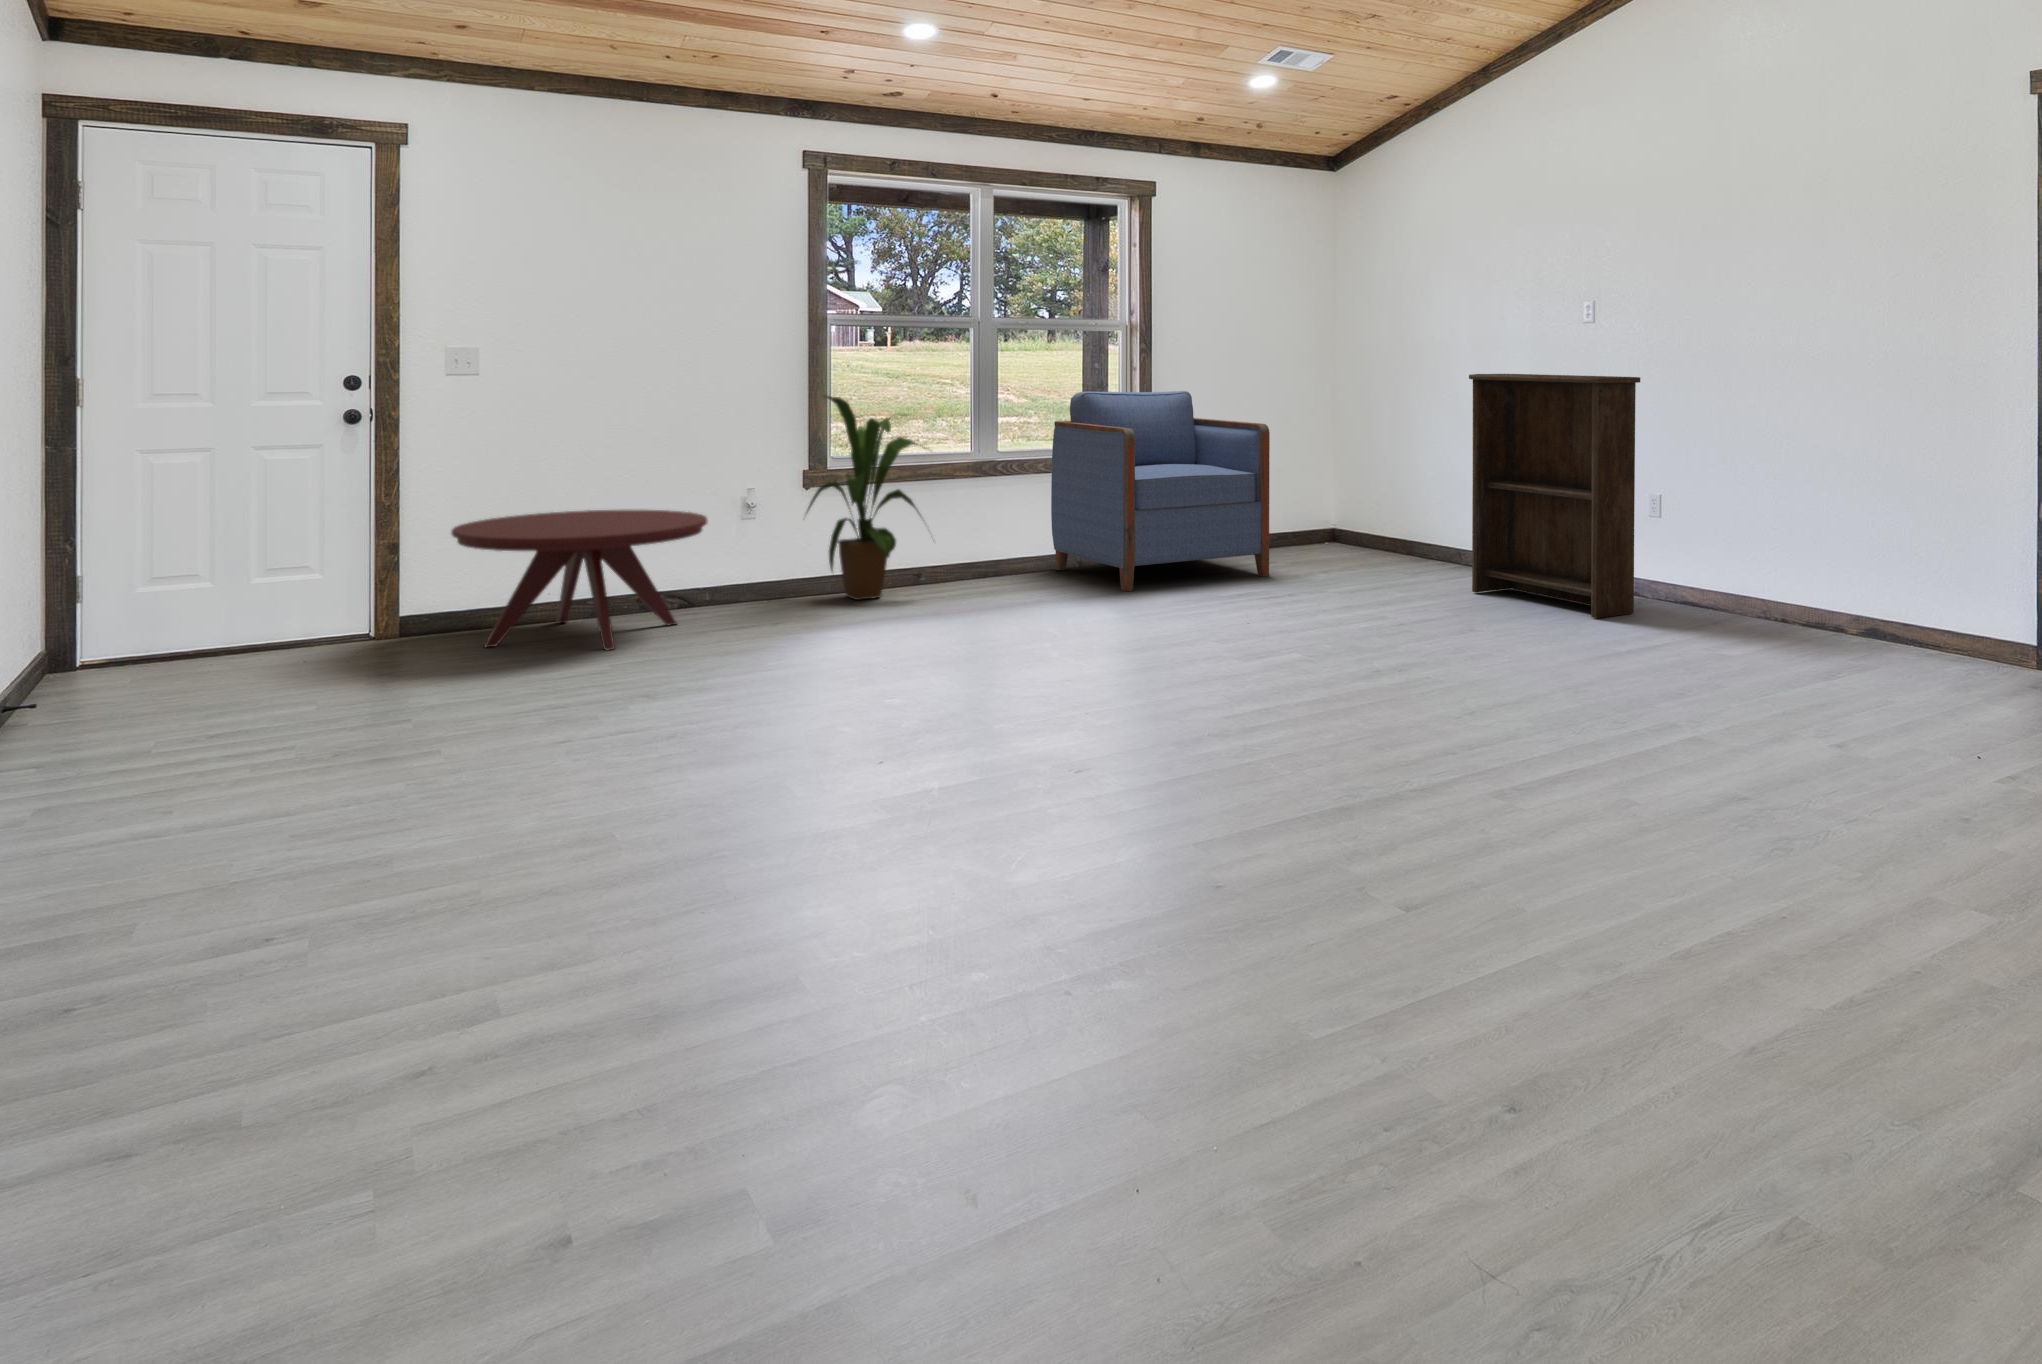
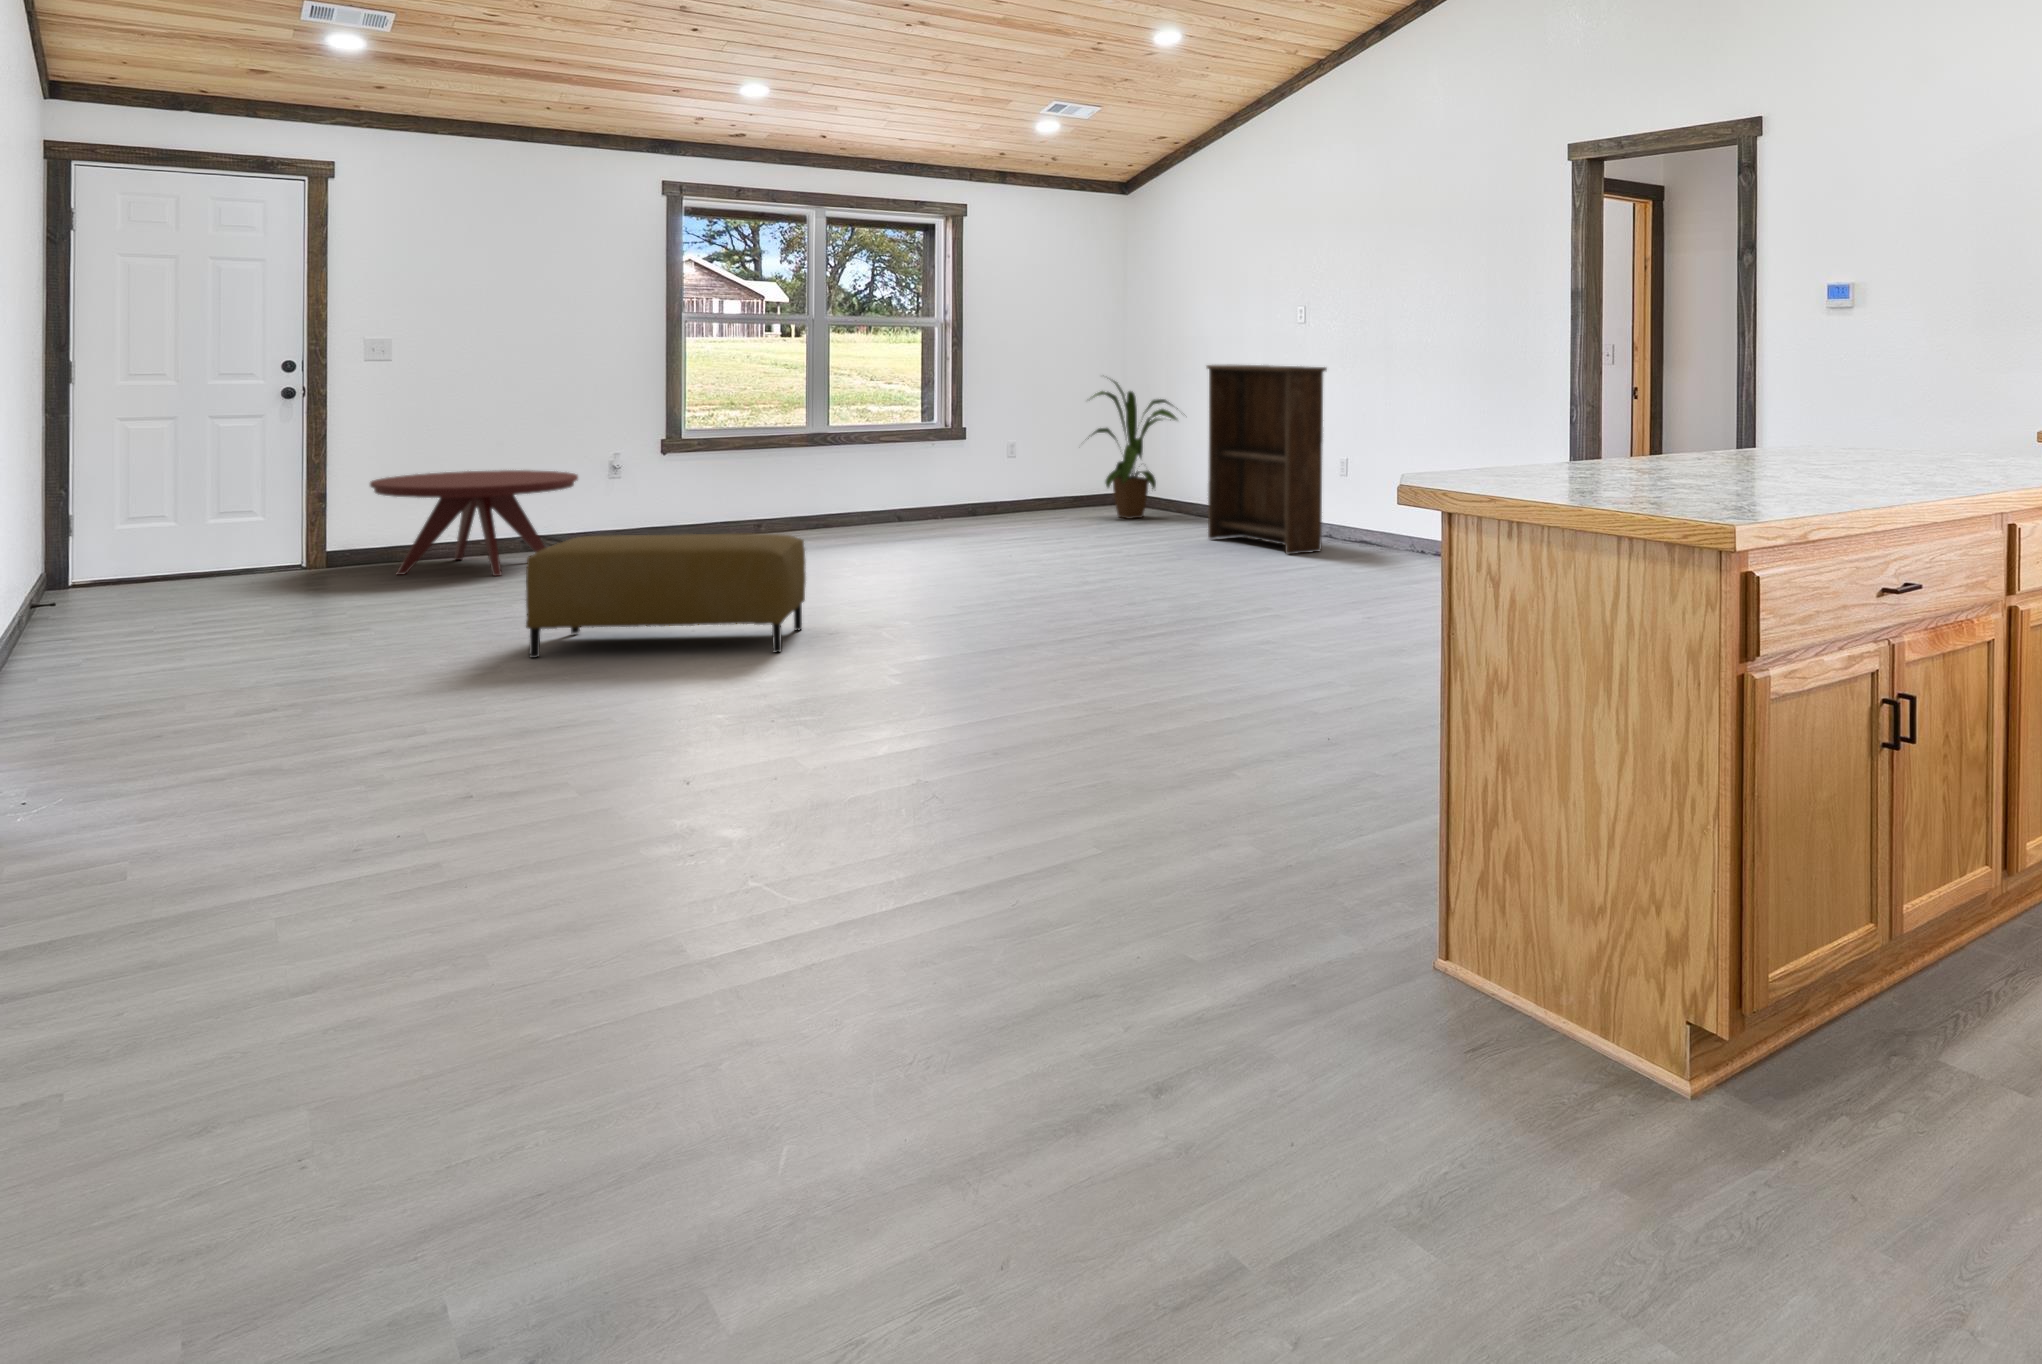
armchair: present [1051,391,1270,591] -> none [876,378,1054,539]
house plant: present [807,396,919,600] -> present [1088,381,1178,519]
ottoman: none [651,621,1033,813] -> present [526,534,806,658]

